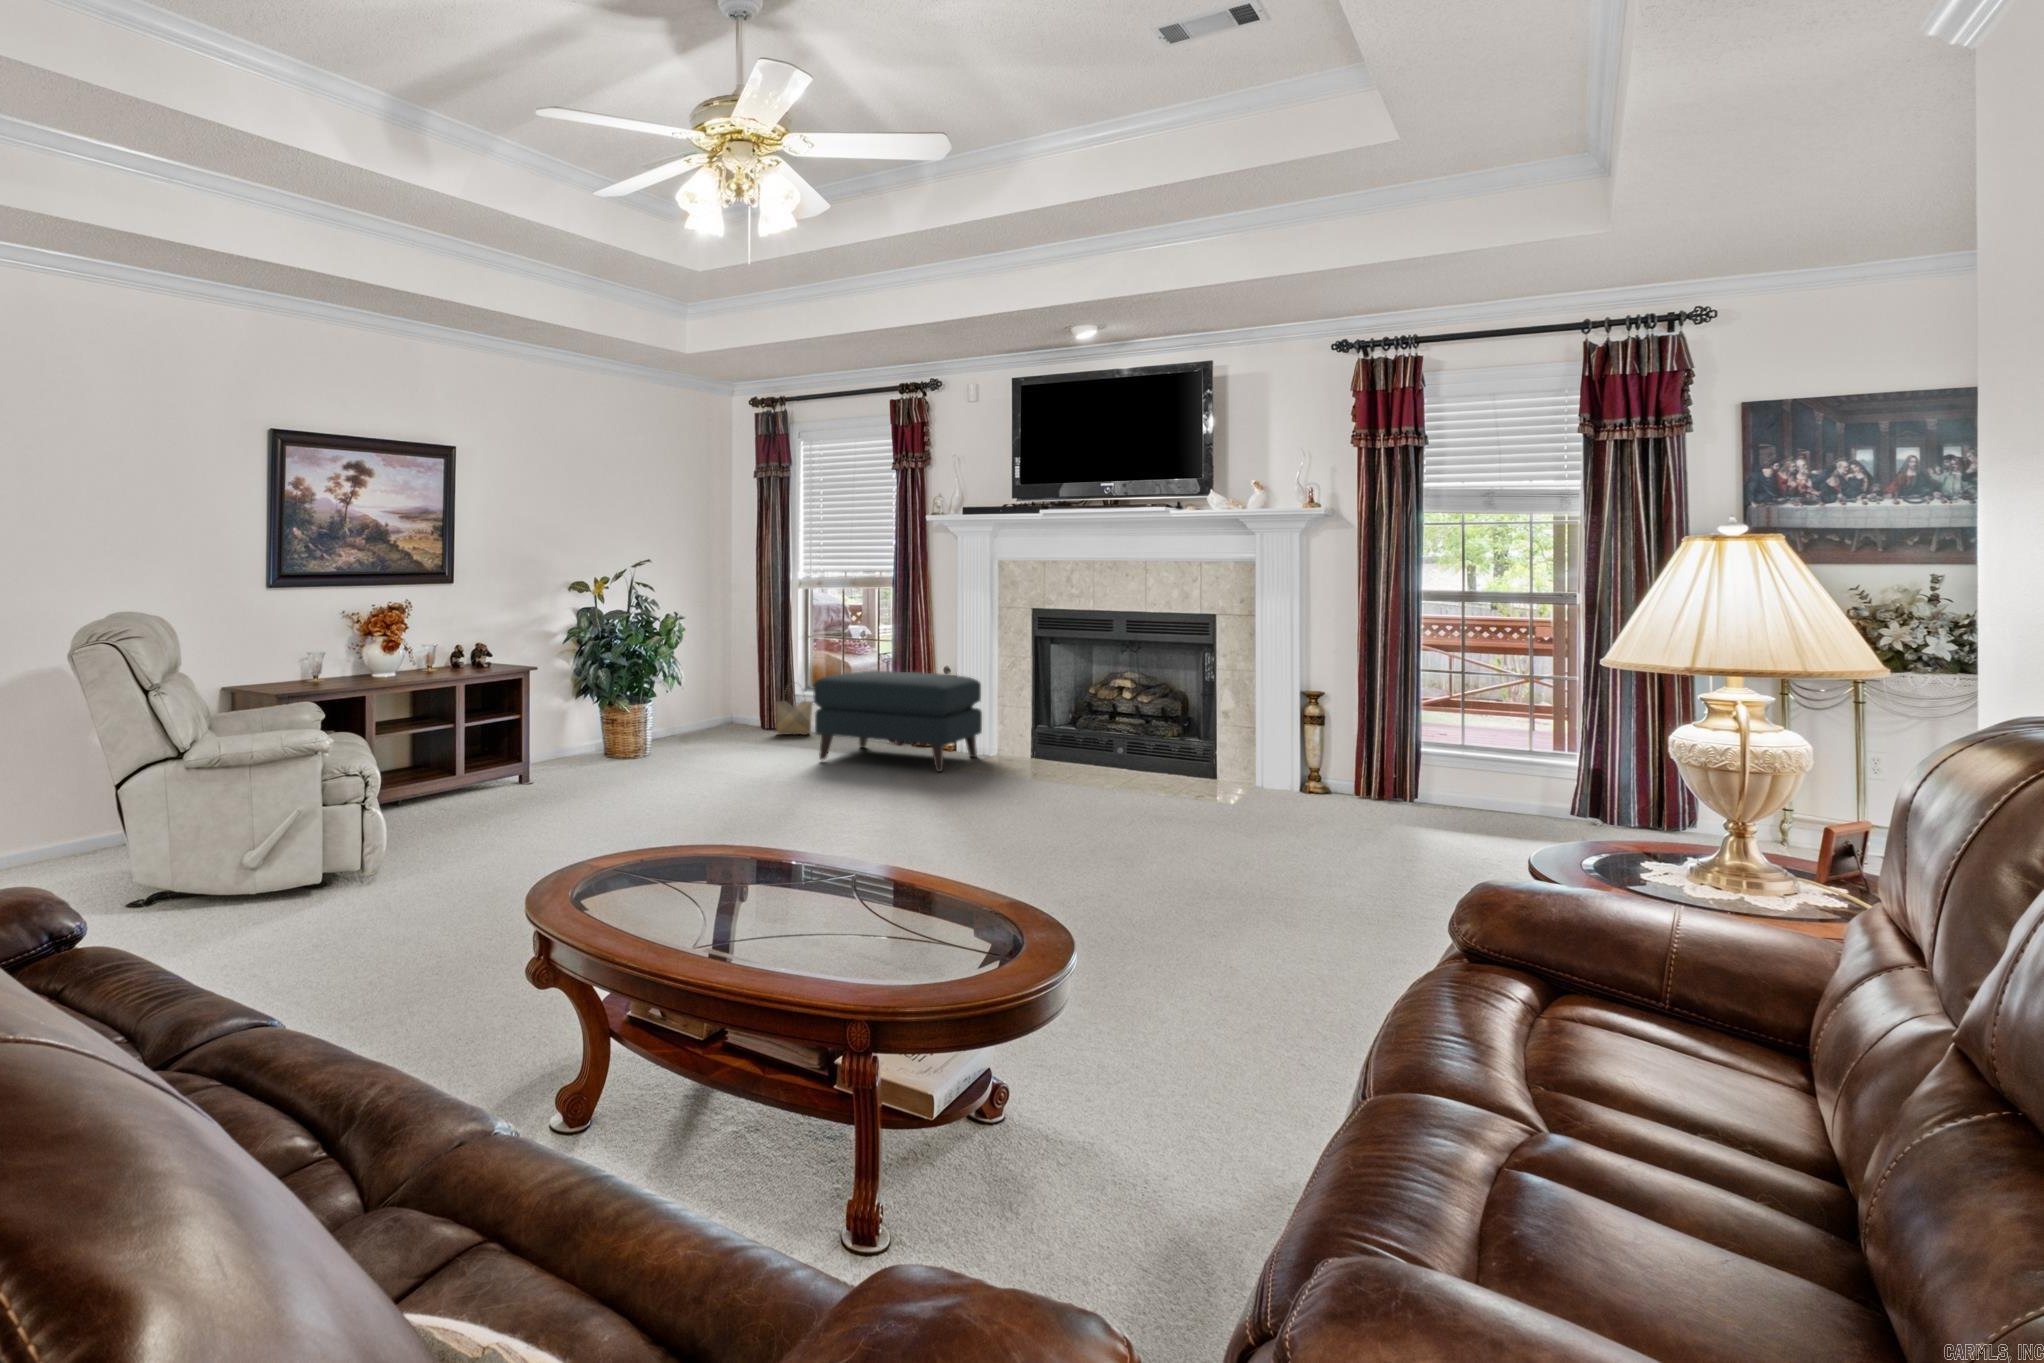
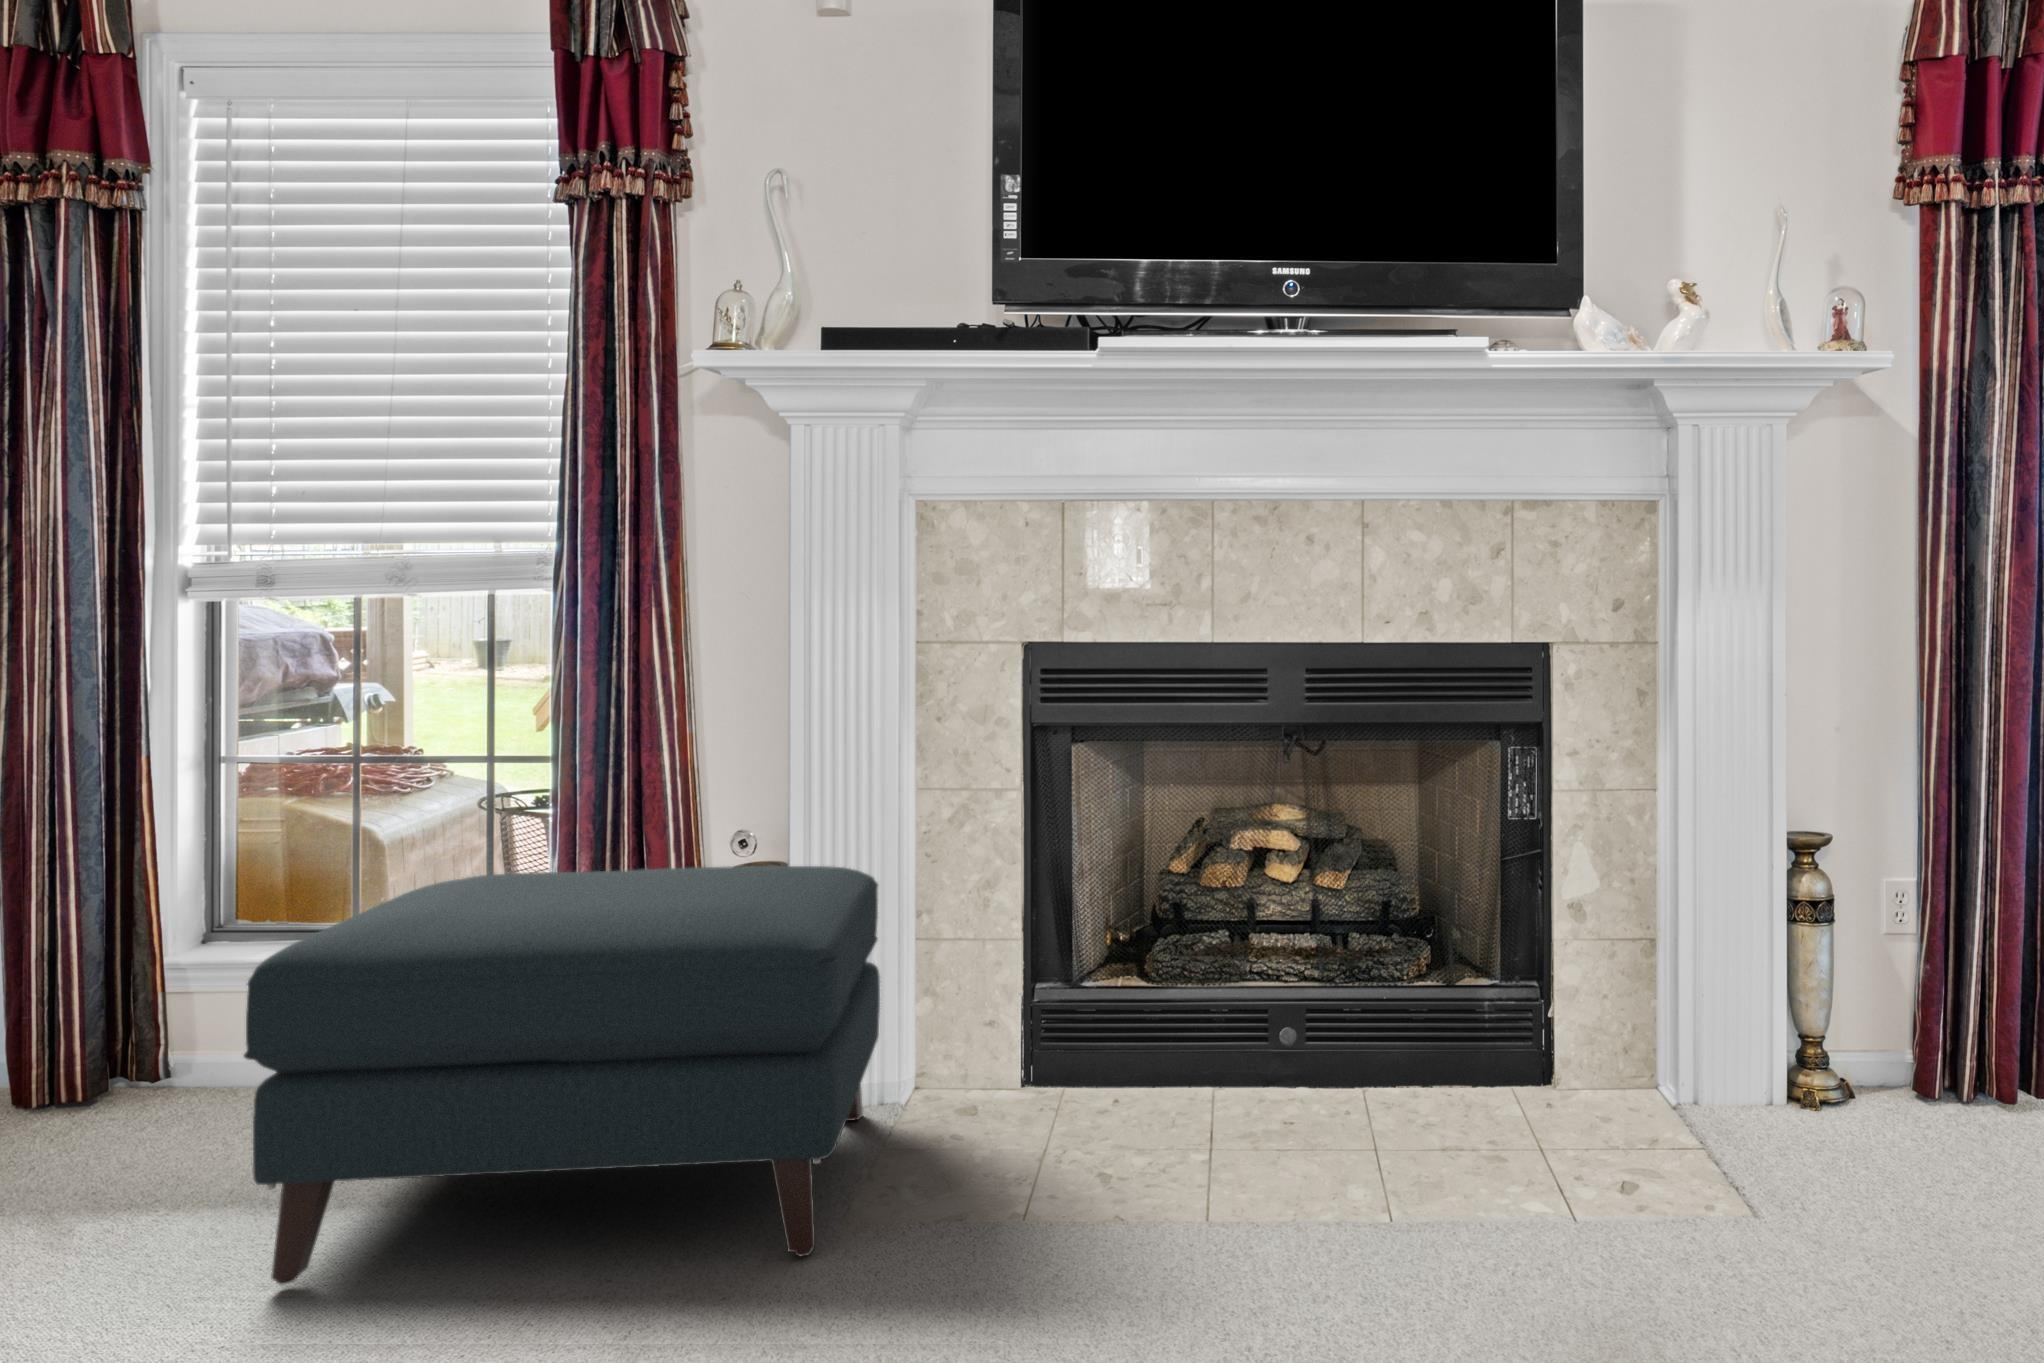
woven basket: present [776,682,813,735] -> none [67,918,231,1117]

